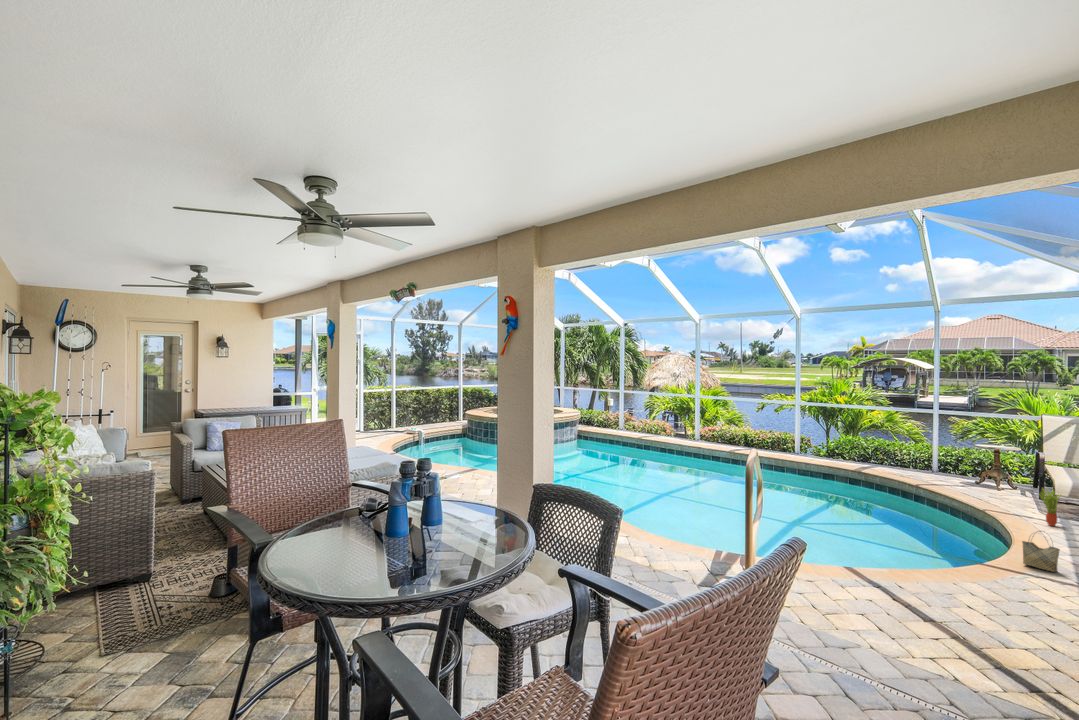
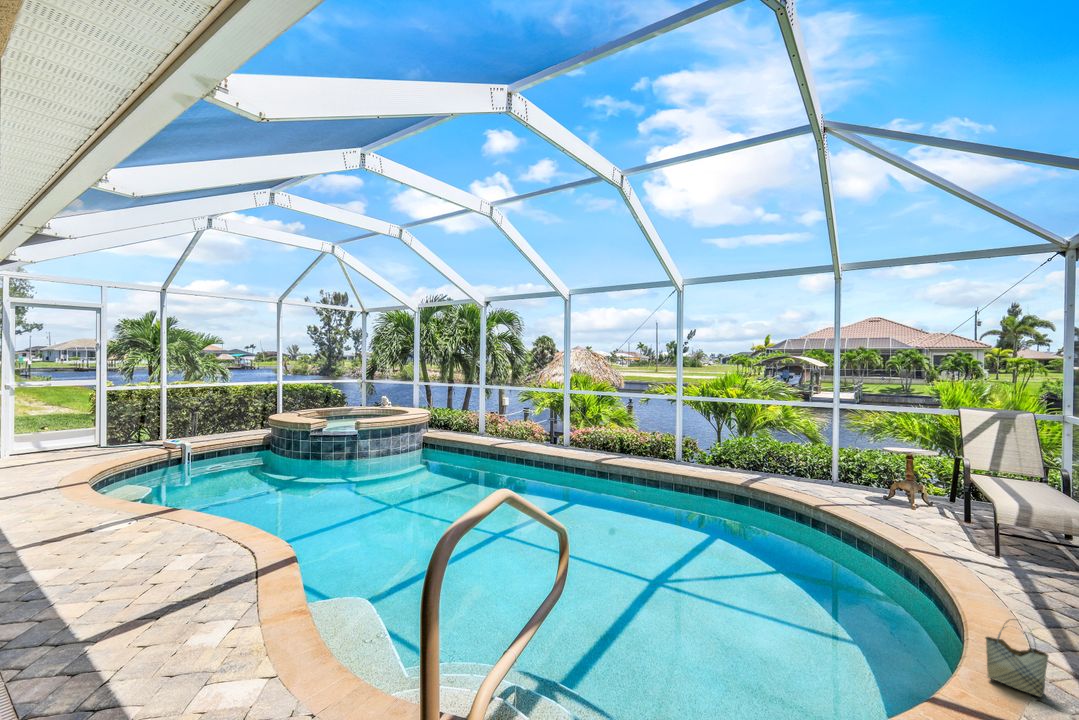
potted plant: present [1040,489,1060,526] -> none [977,519,1009,575]

